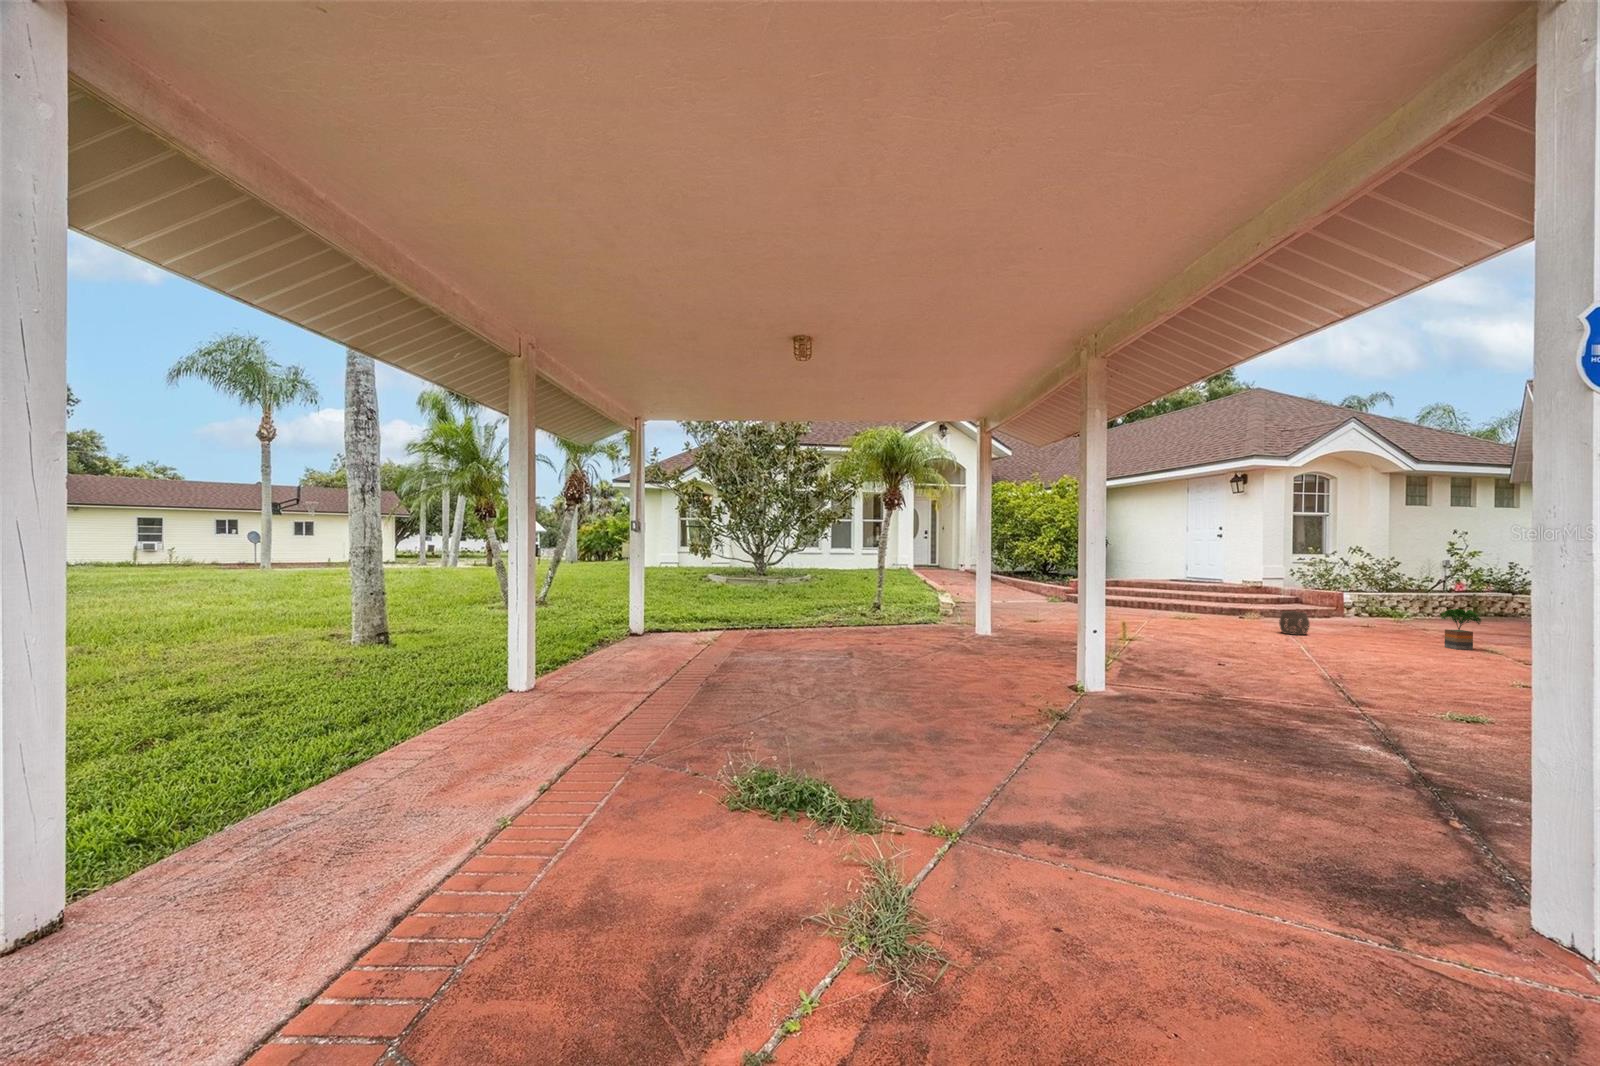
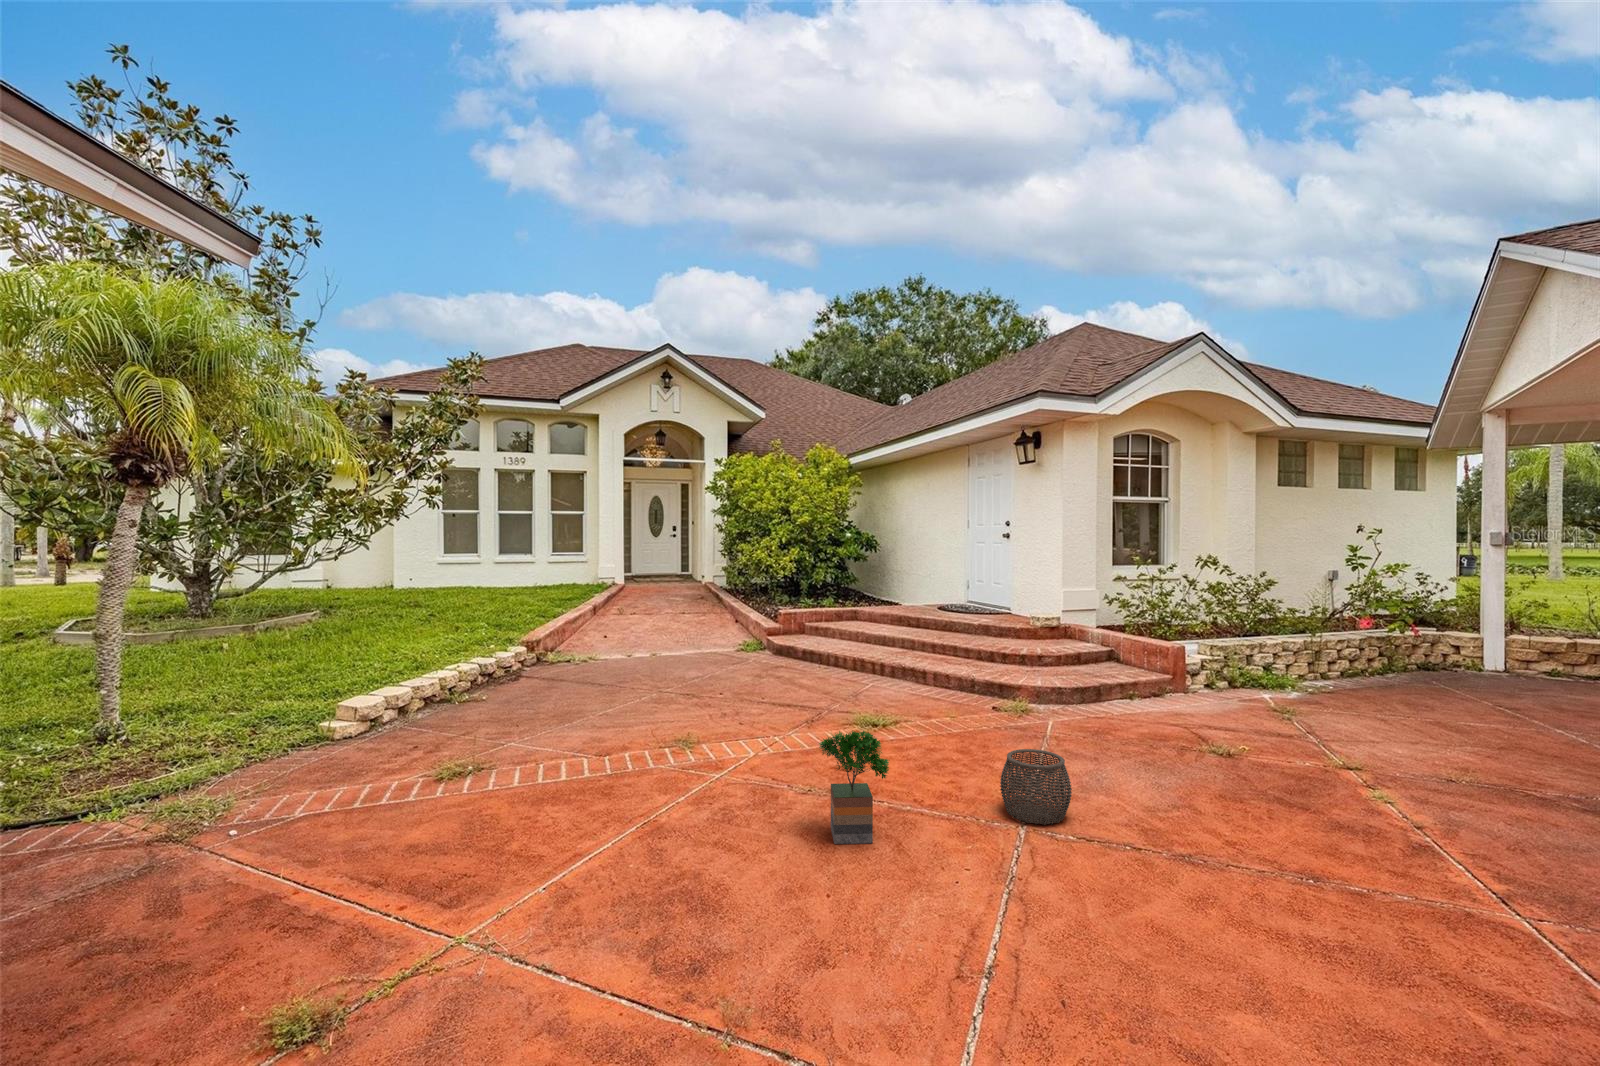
potted tree: present [1441,609,1481,650] -> present [819,731,889,844]

